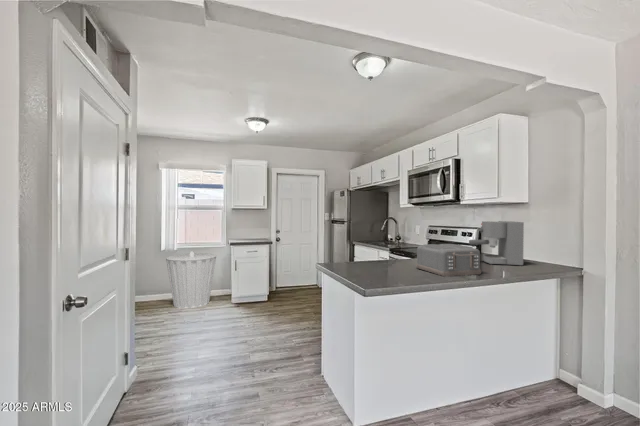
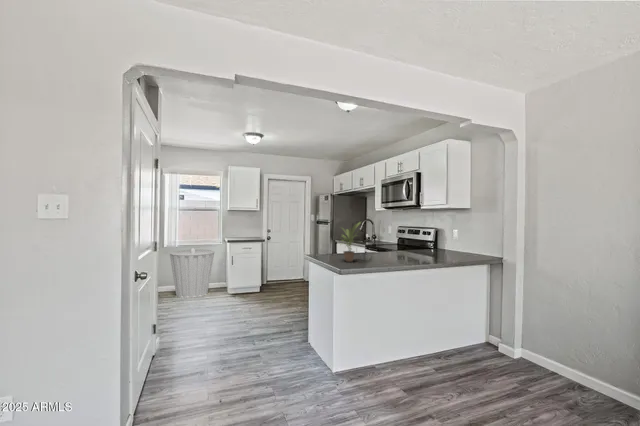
coffee maker: present [469,221,524,266] -> none [424,222,464,257]
potted plant: none [361,222,395,275] -> present [343,223,360,262]
toaster: present [416,244,481,276] -> none [382,239,428,263]

